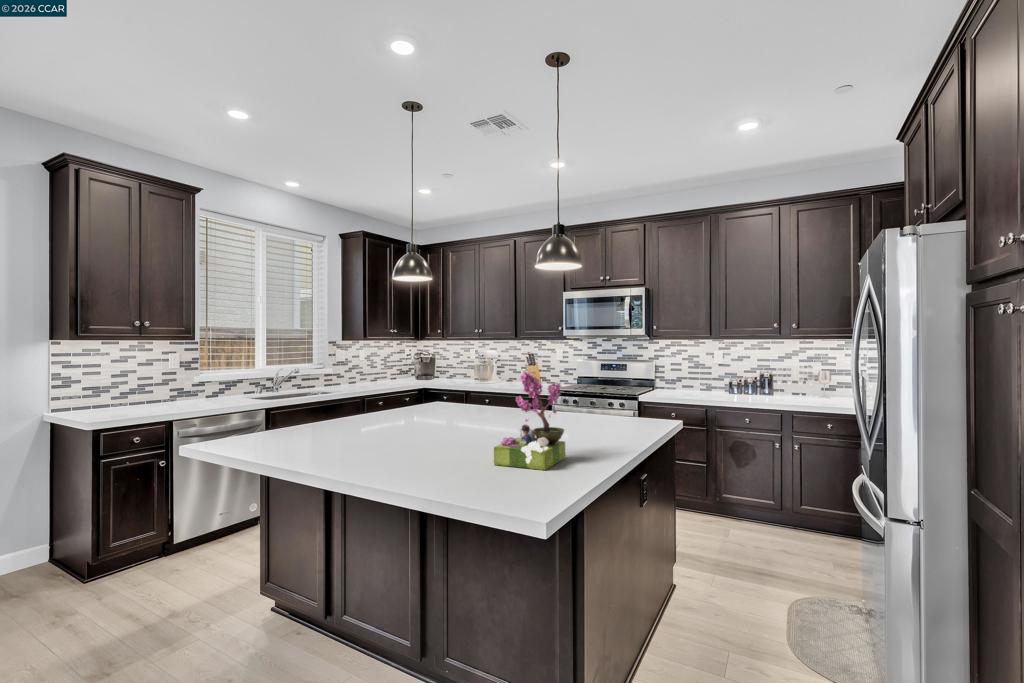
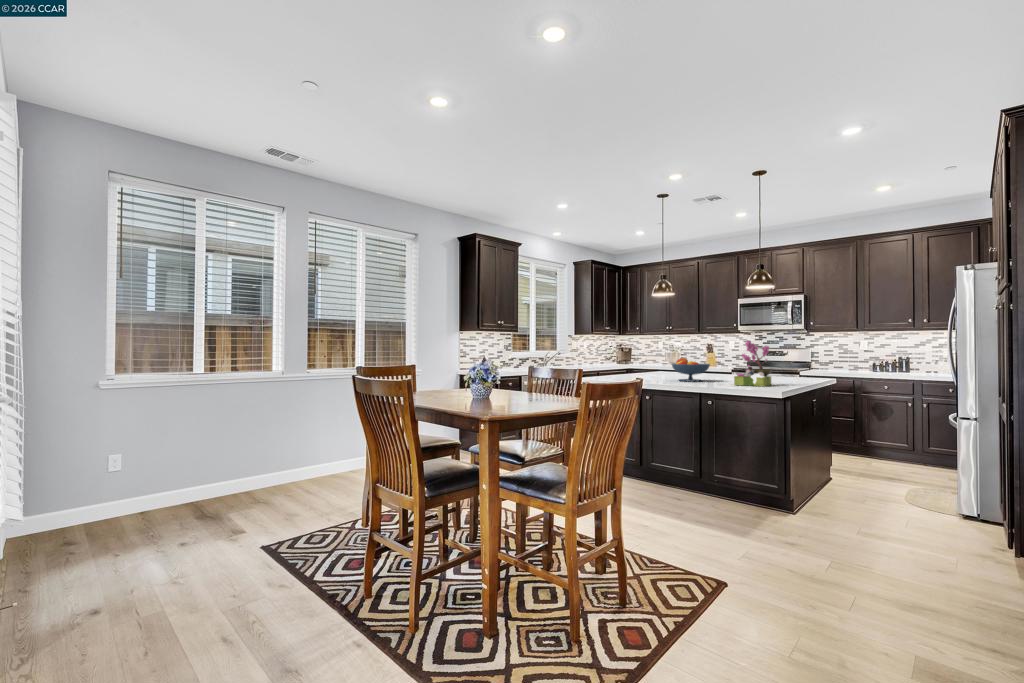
fruit bowl: none [406,397,475,445] -> present [672,358,710,382]

